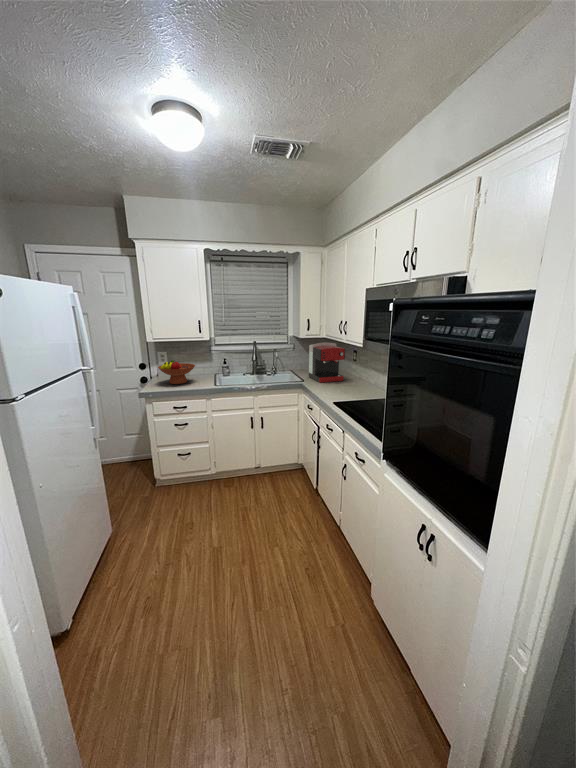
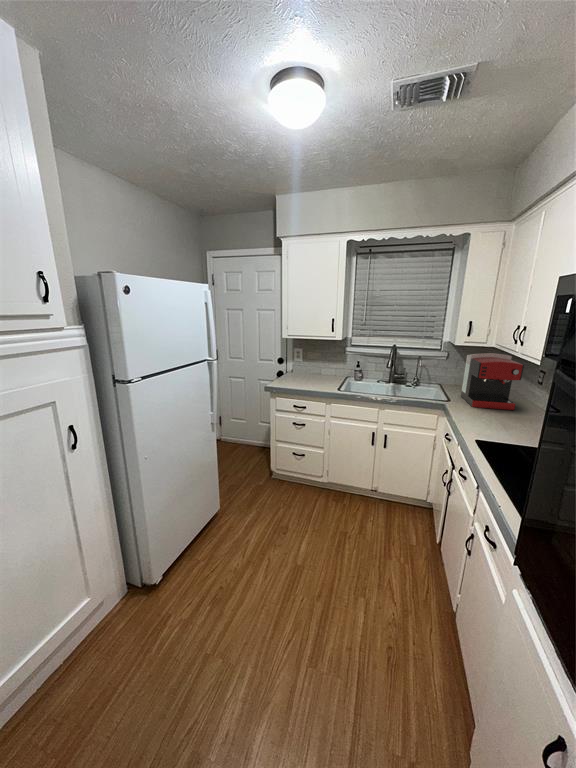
fruit bowl: present [158,360,195,384] -> none [288,359,324,383]

